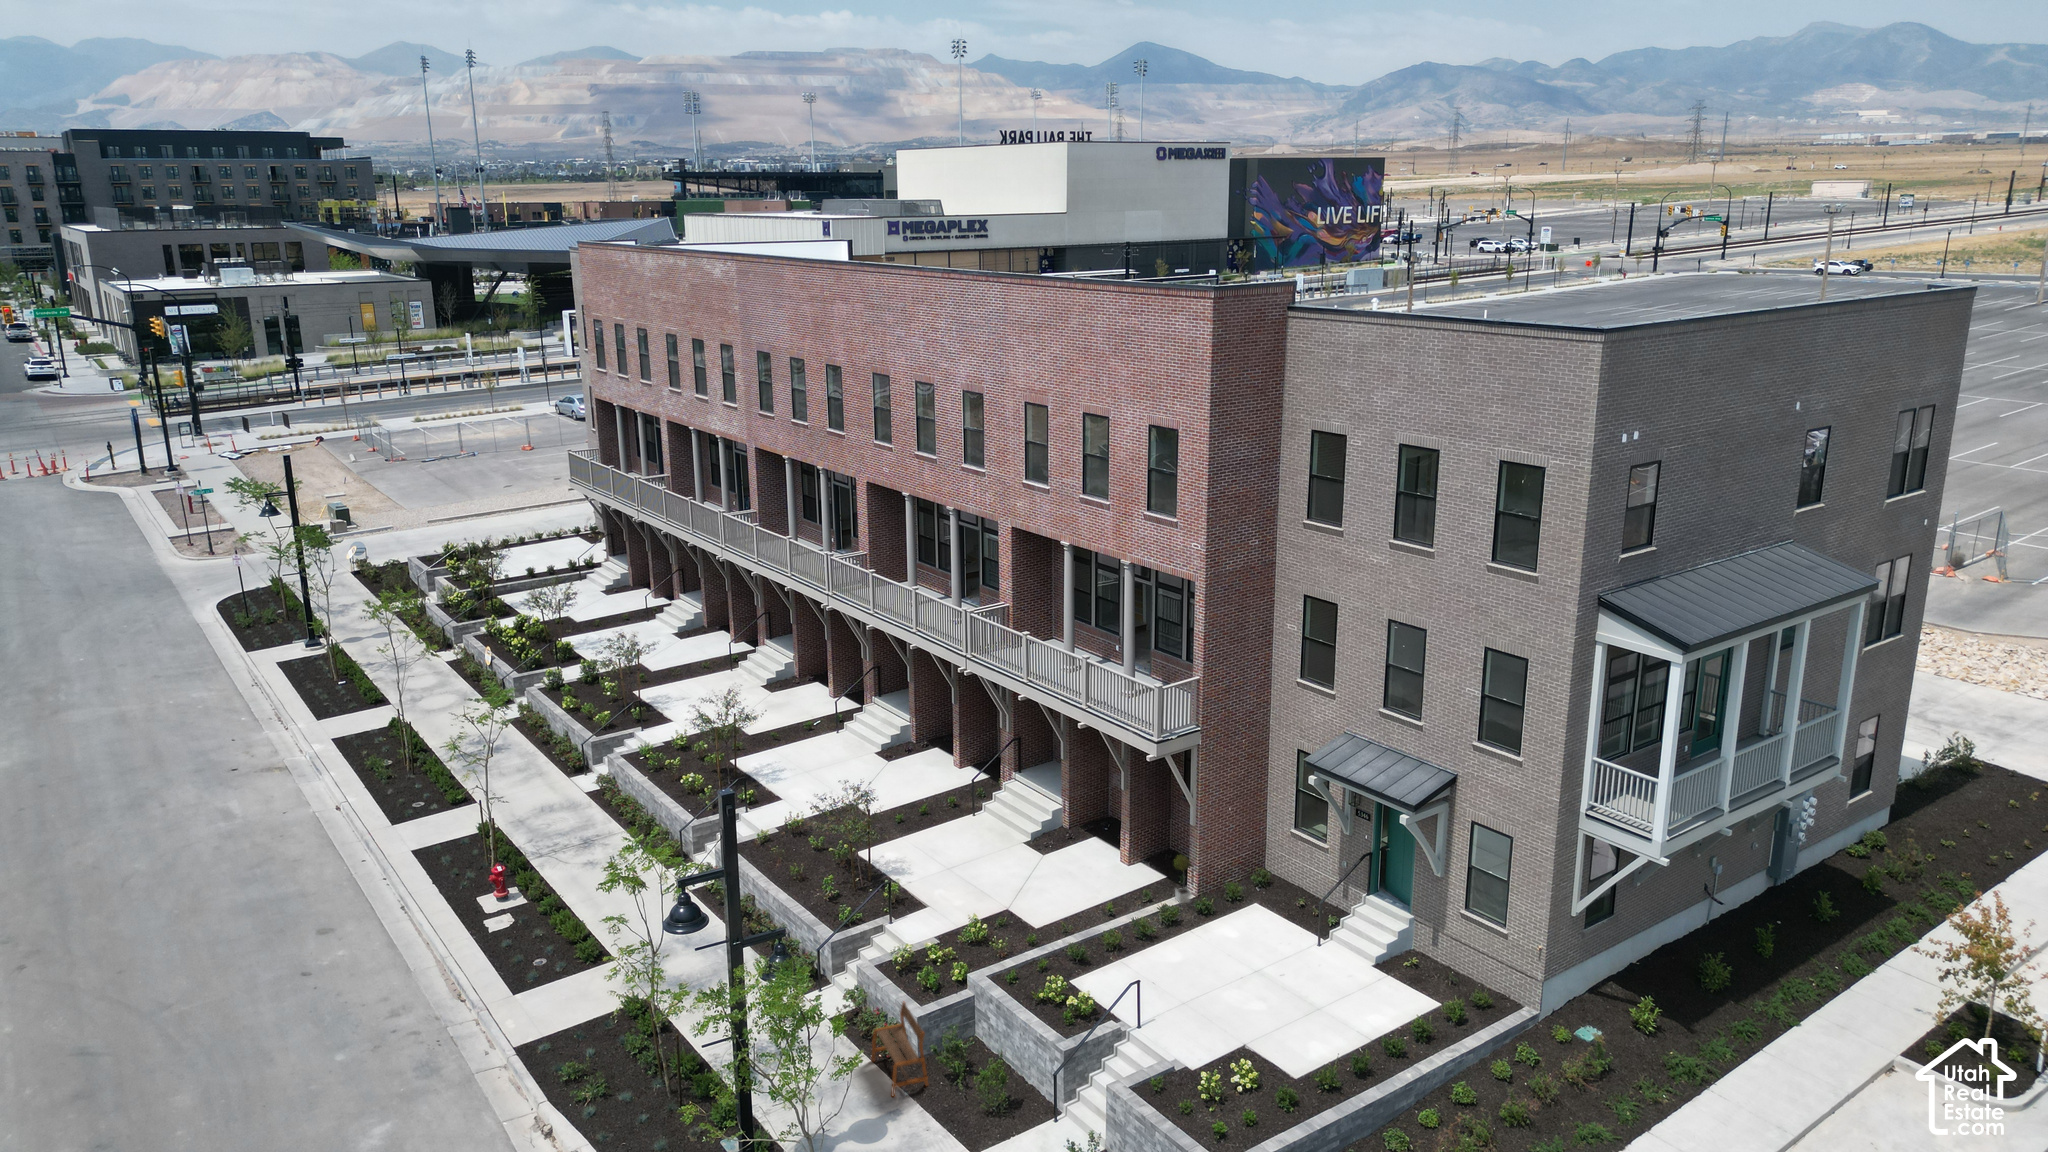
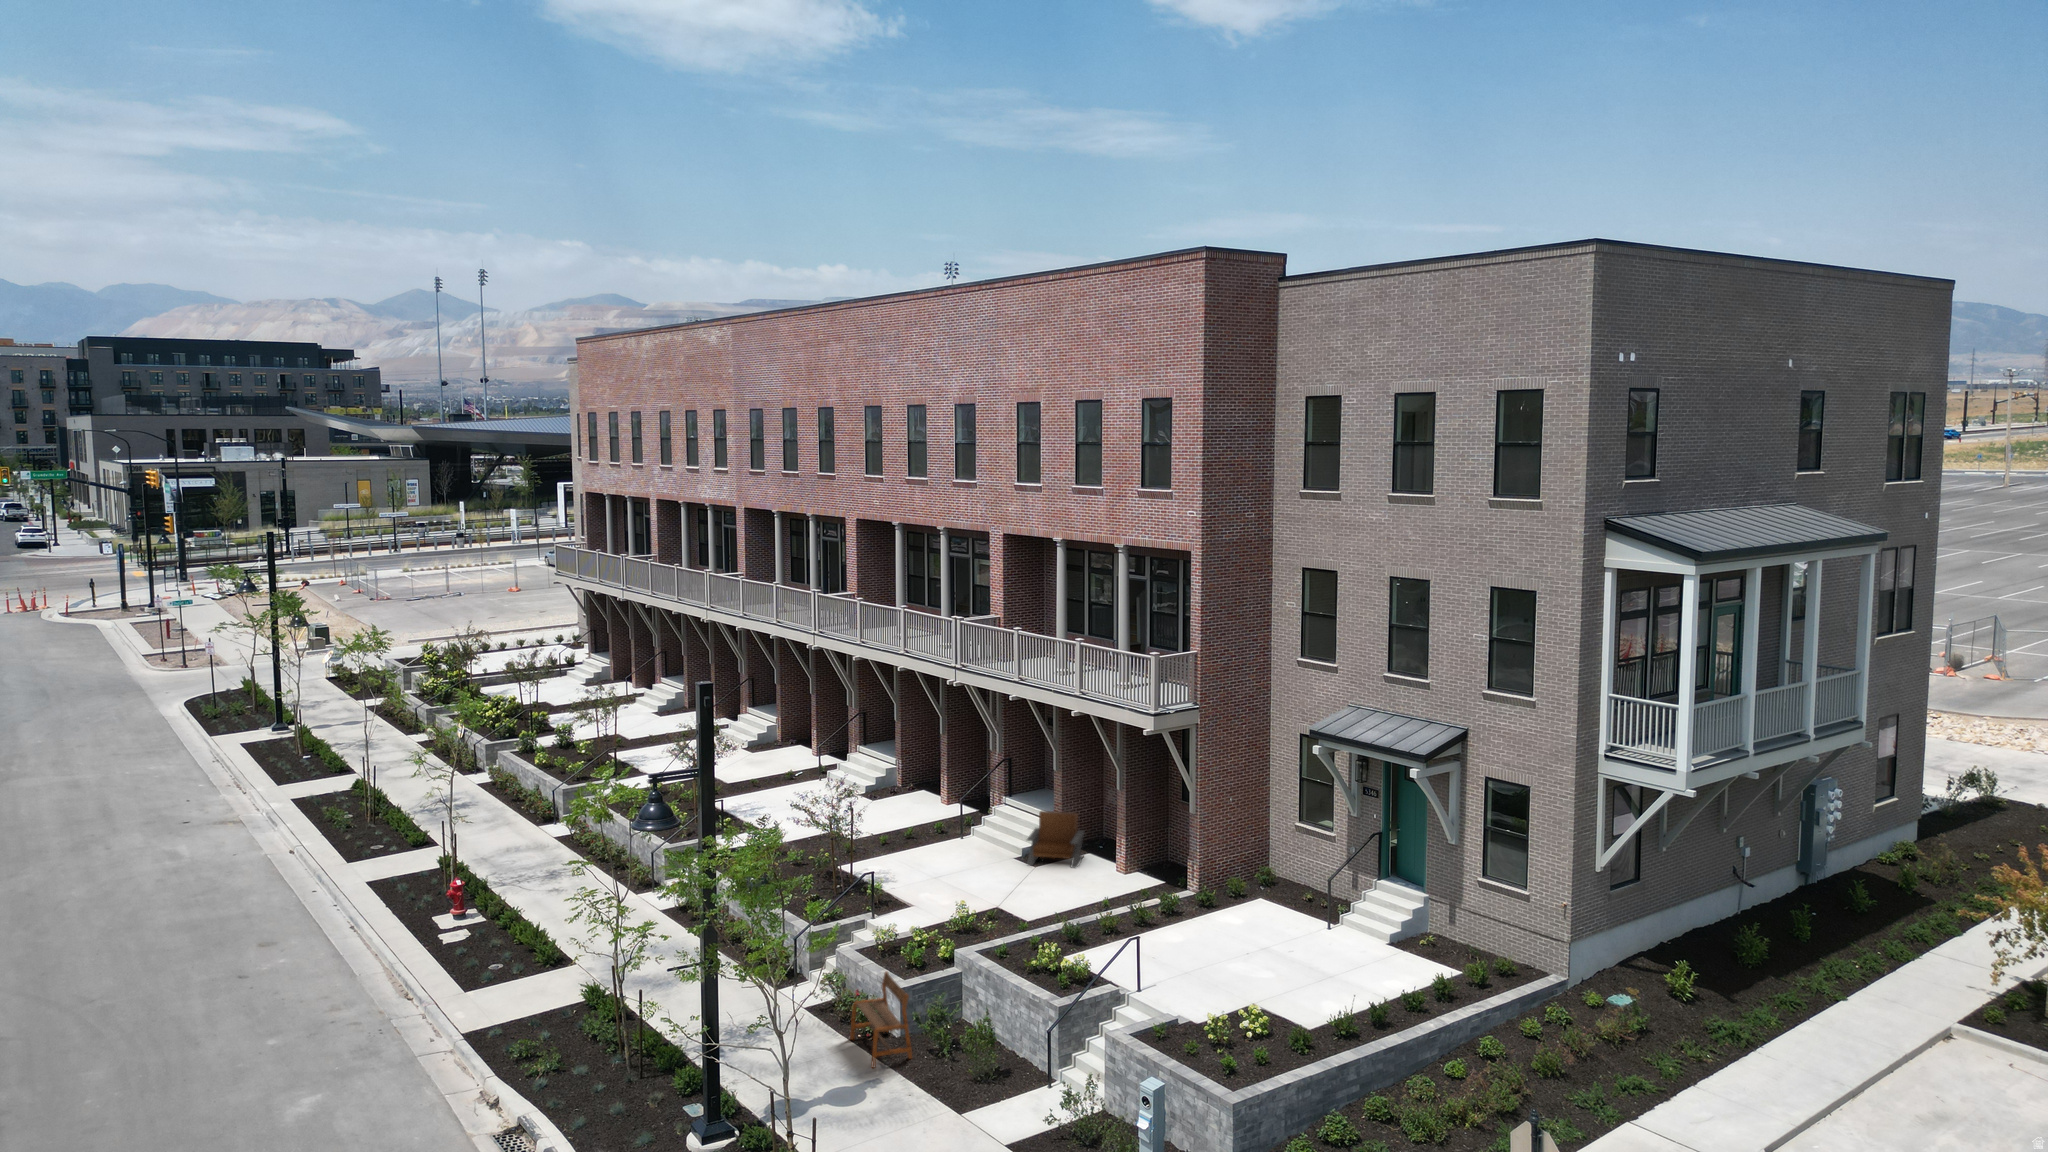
lounge chair: none [1035,797,1090,856] -> present [1027,811,1084,868]
potted tree: present [1174,855,1192,903] -> none [1173,850,1194,902]

